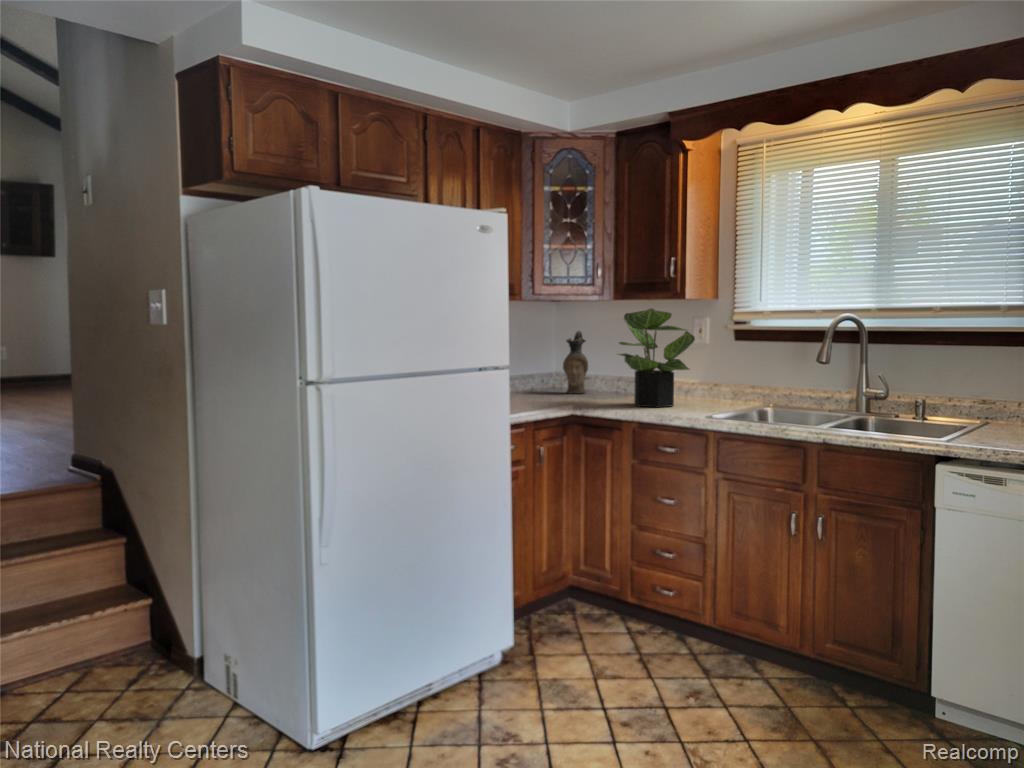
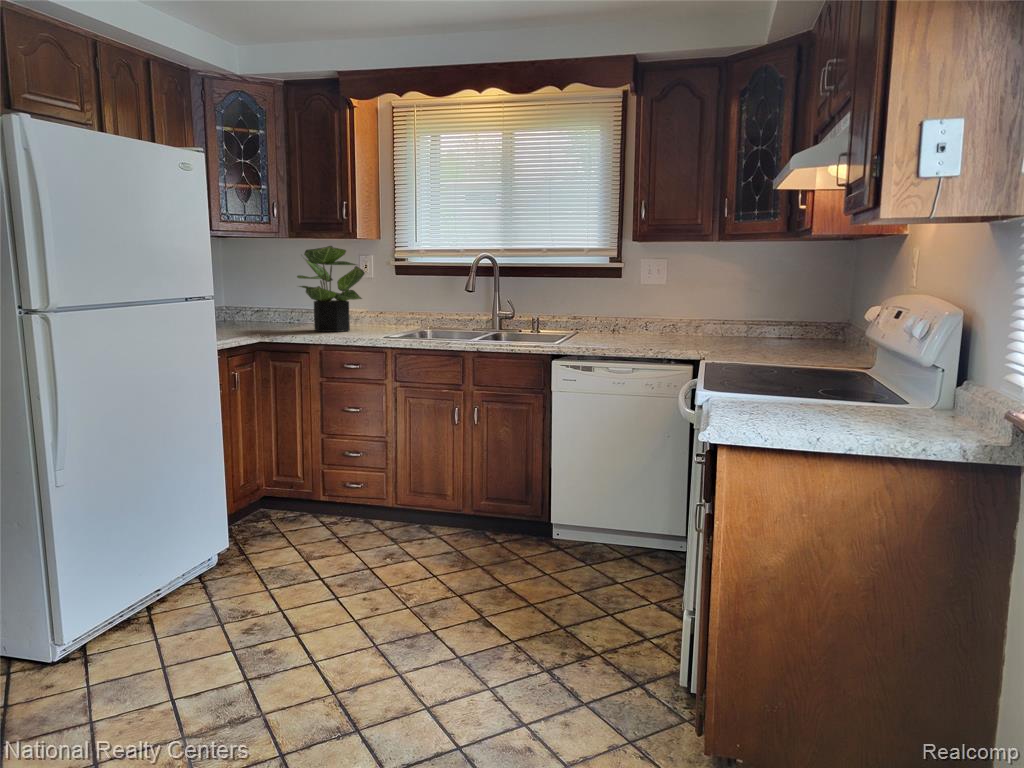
ceramic pitcher: present [563,331,588,393] -> none [239,266,263,324]

